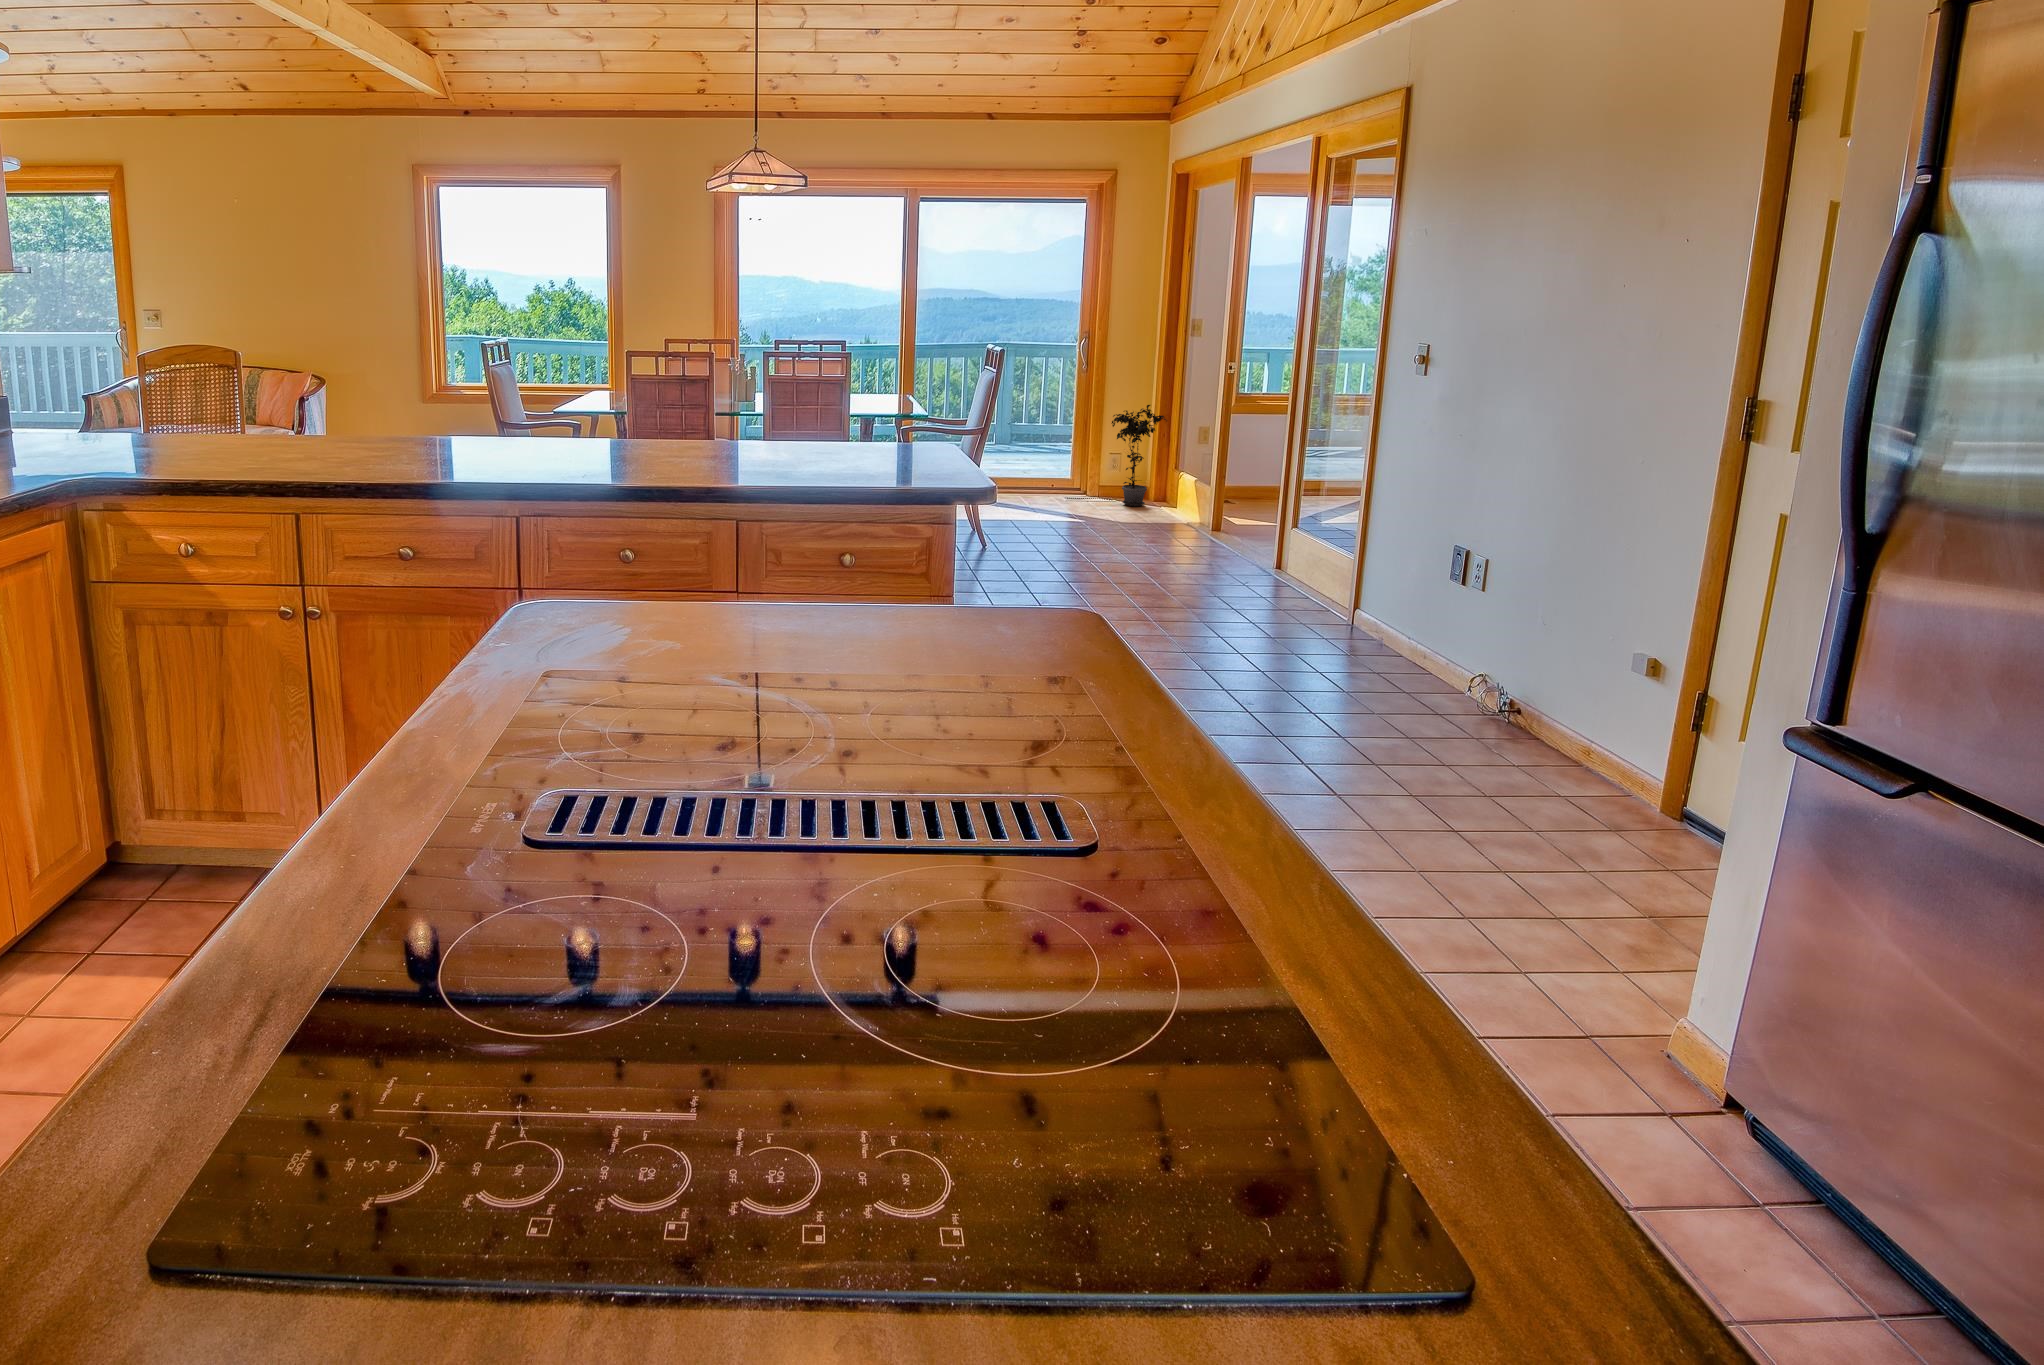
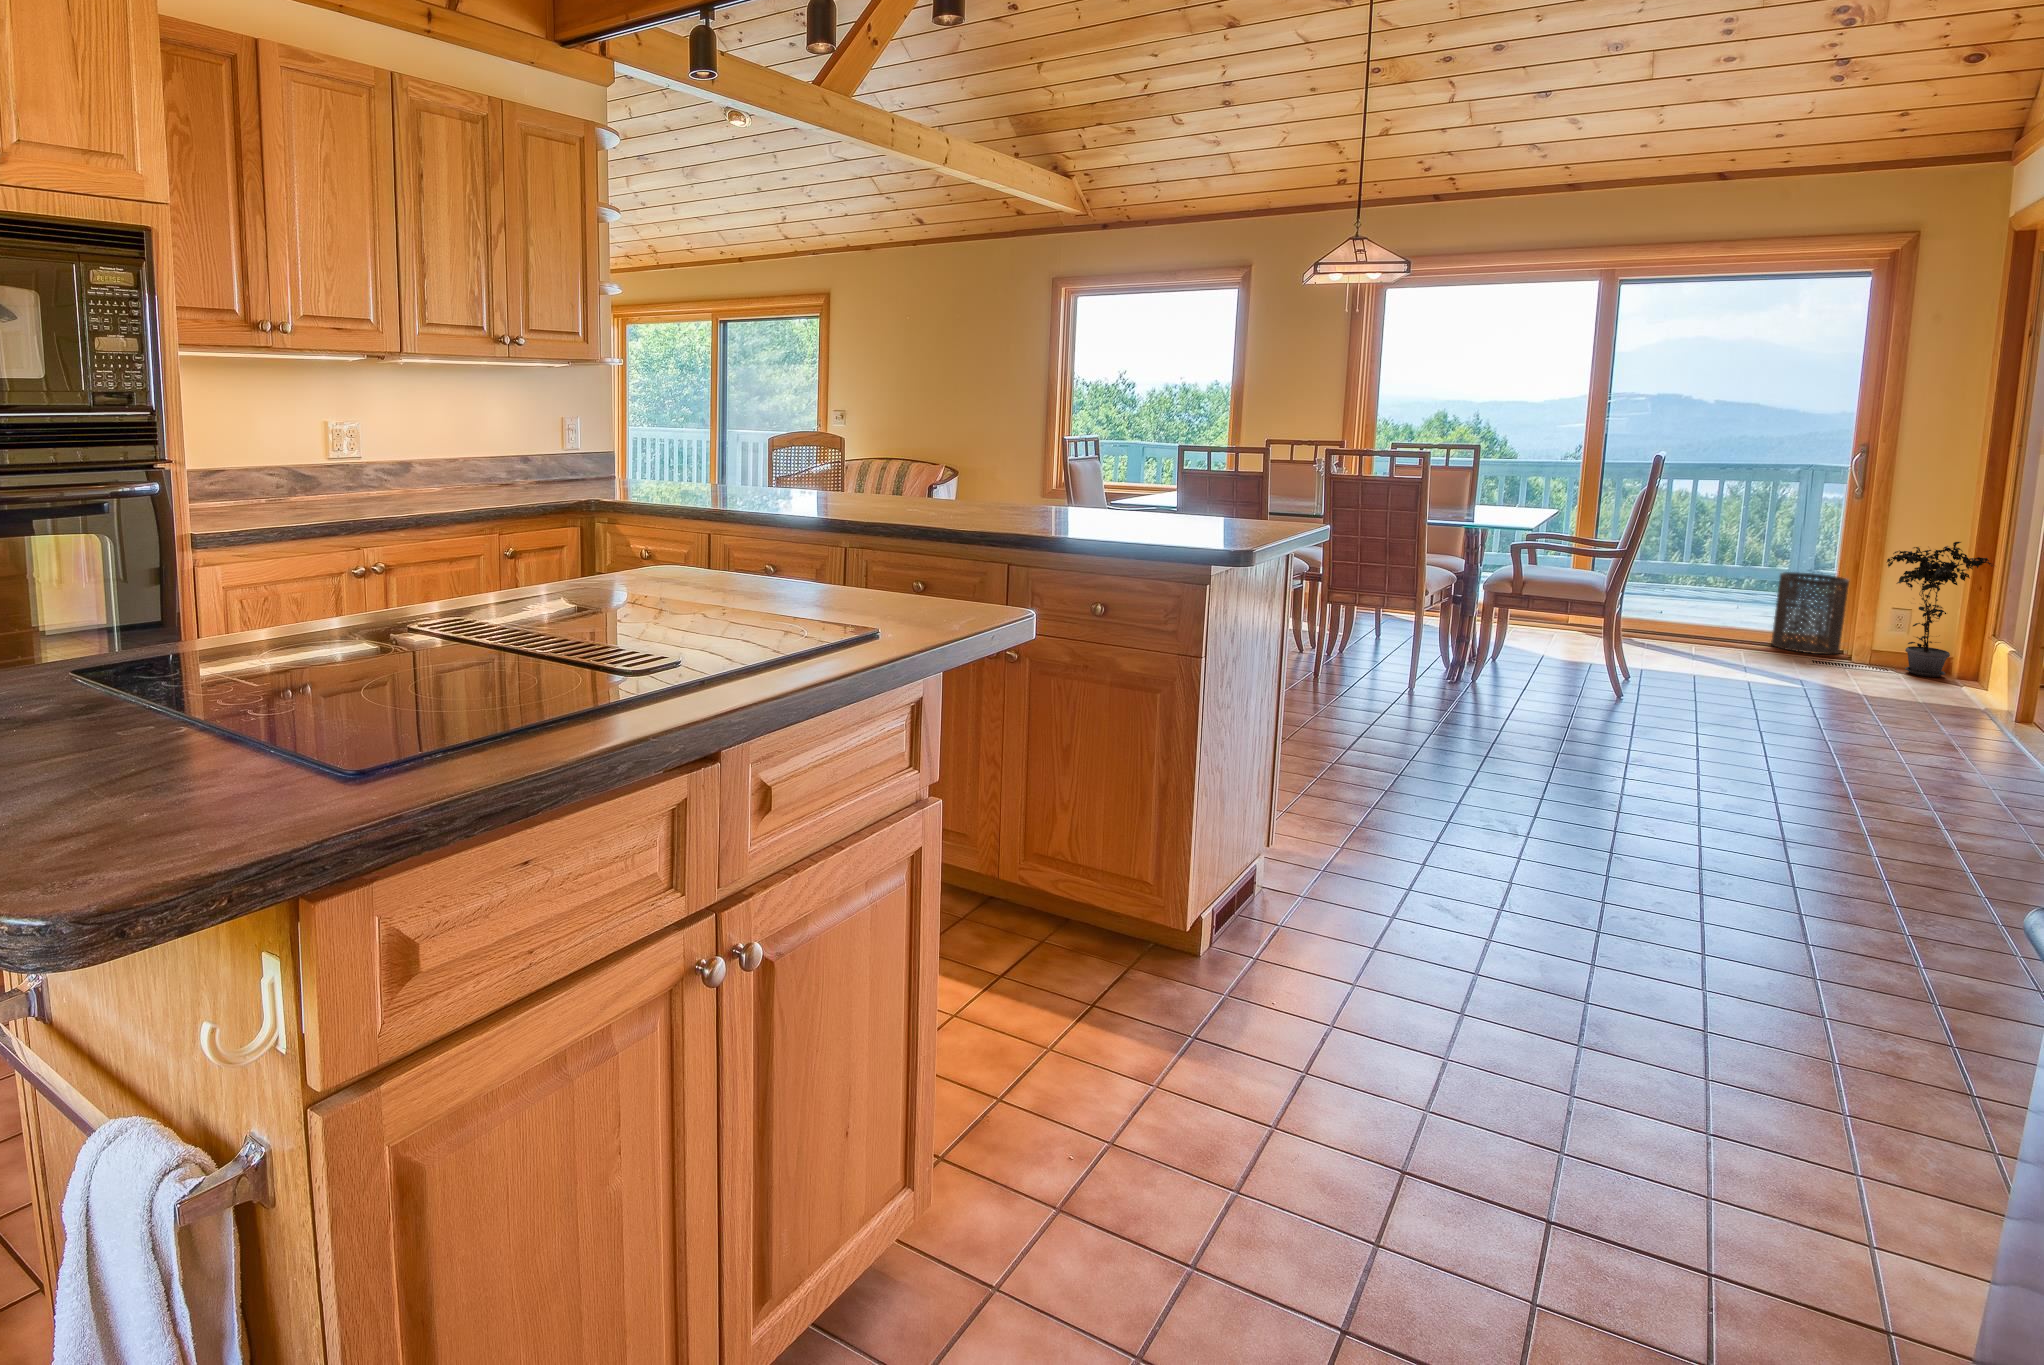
trash can: none [1038,436,1083,498] -> present [1771,572,1849,654]

